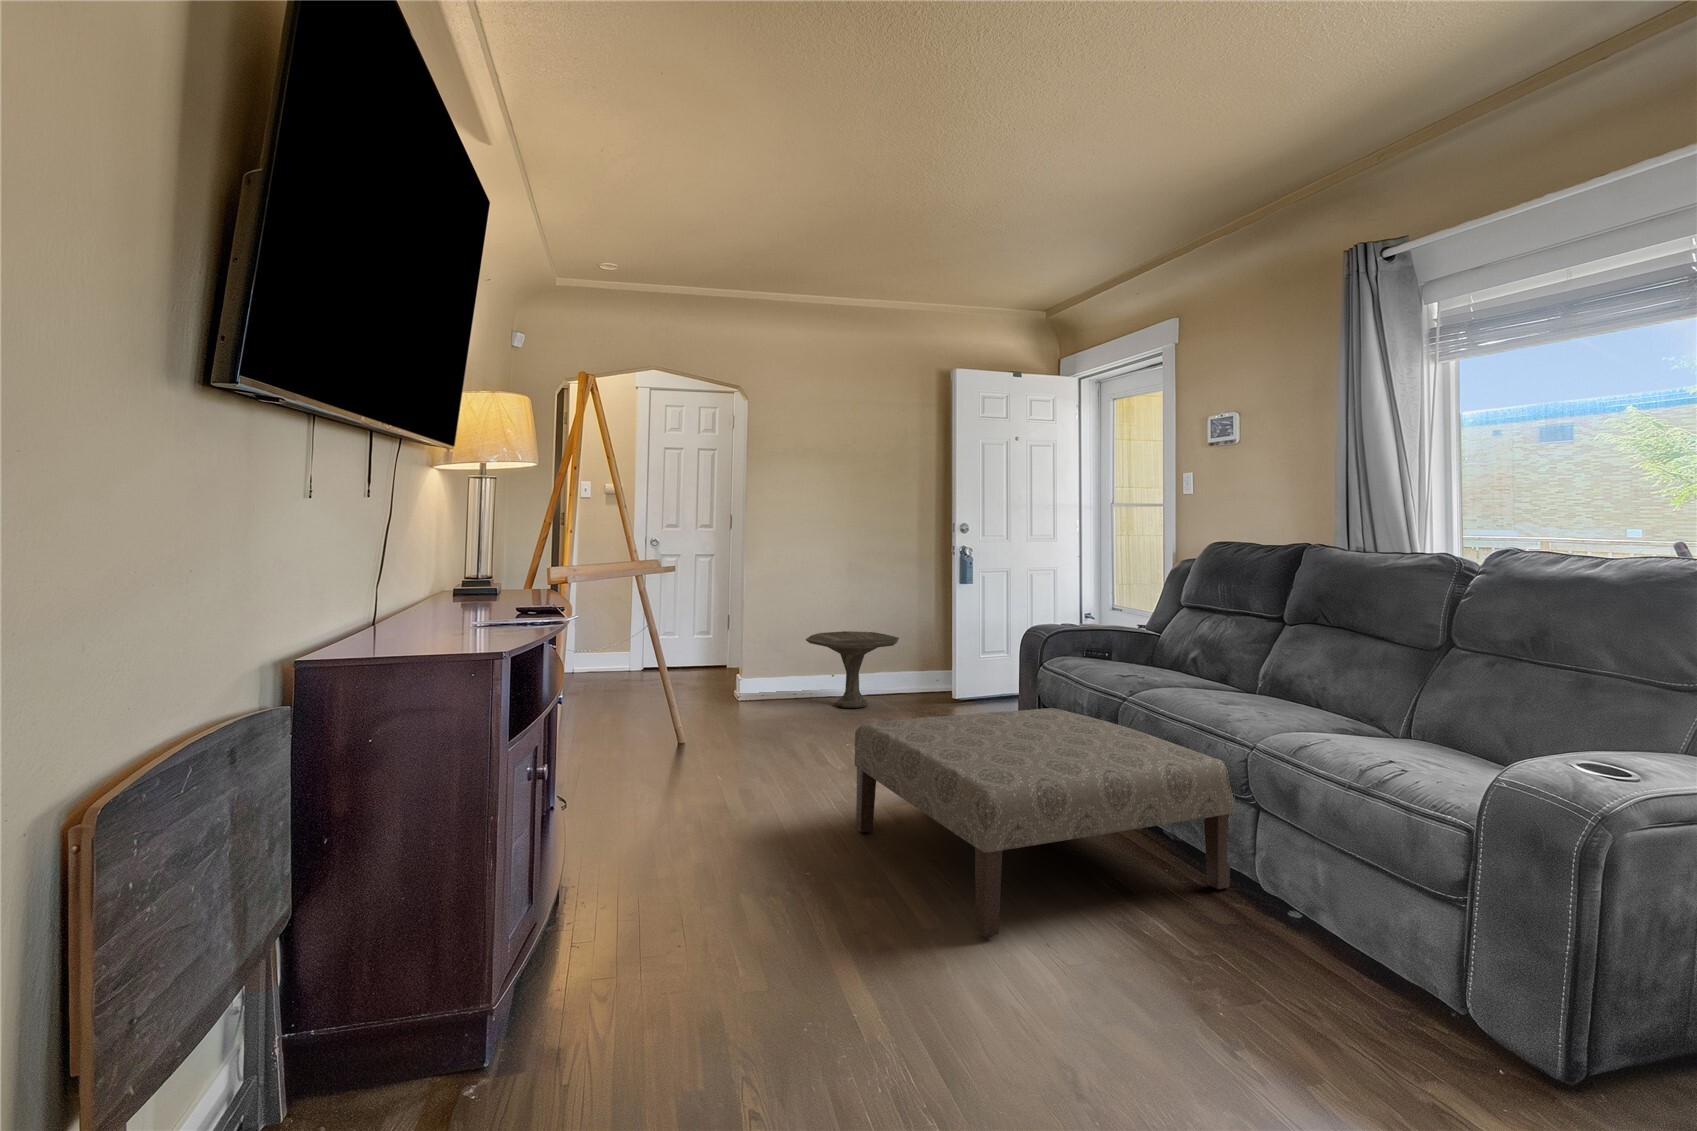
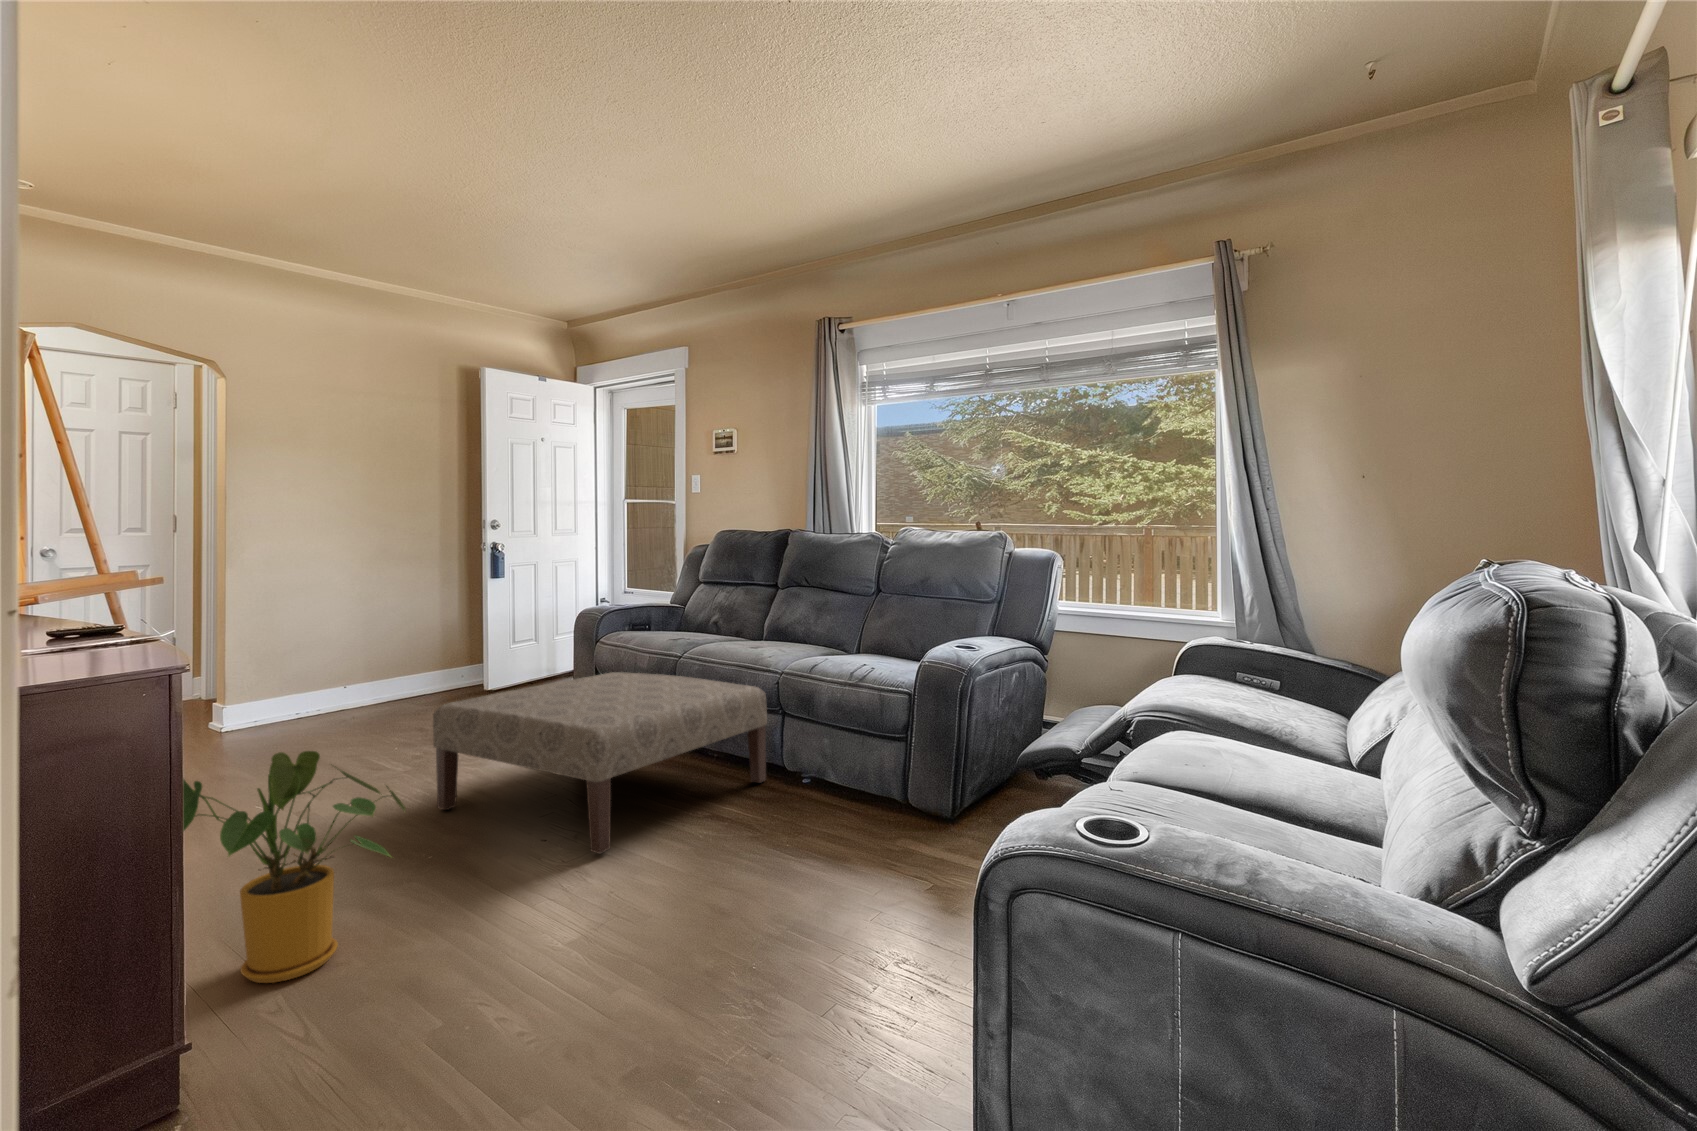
side table: present [806,631,899,708] -> none [314,632,429,713]
house plant: none [563,761,780,988] -> present [183,751,406,983]

